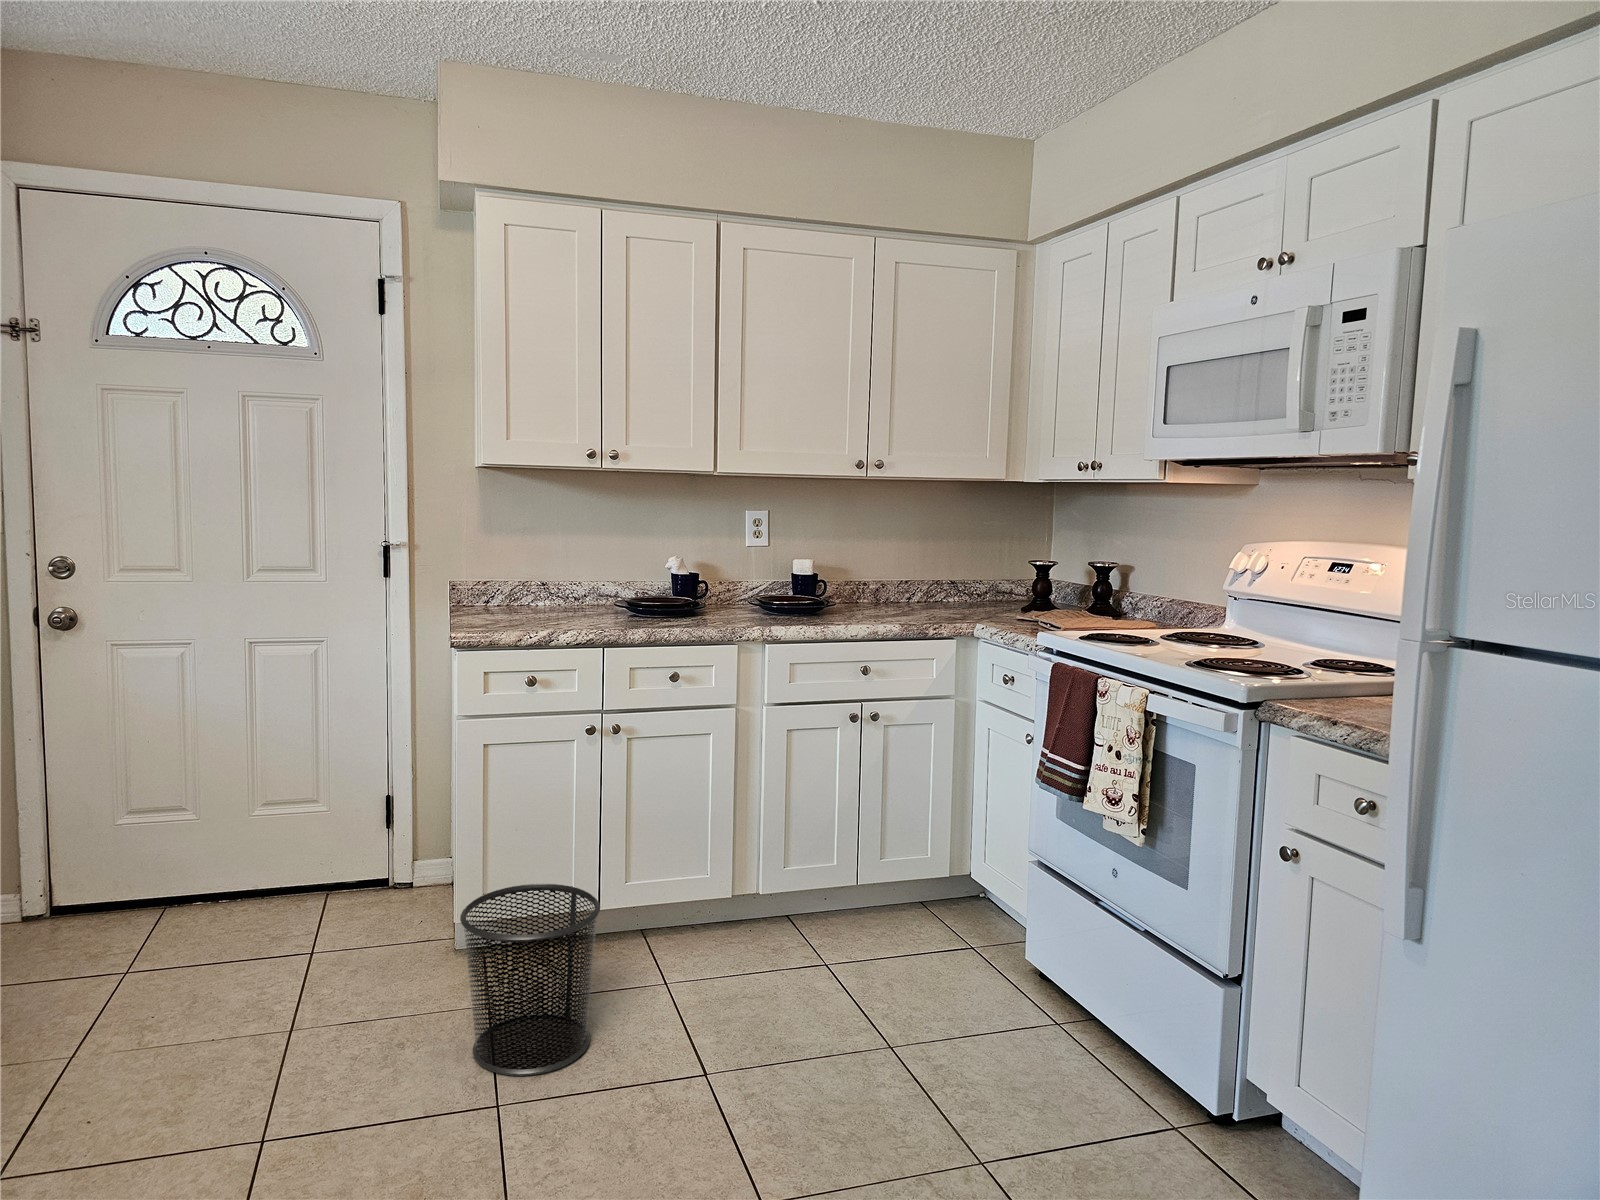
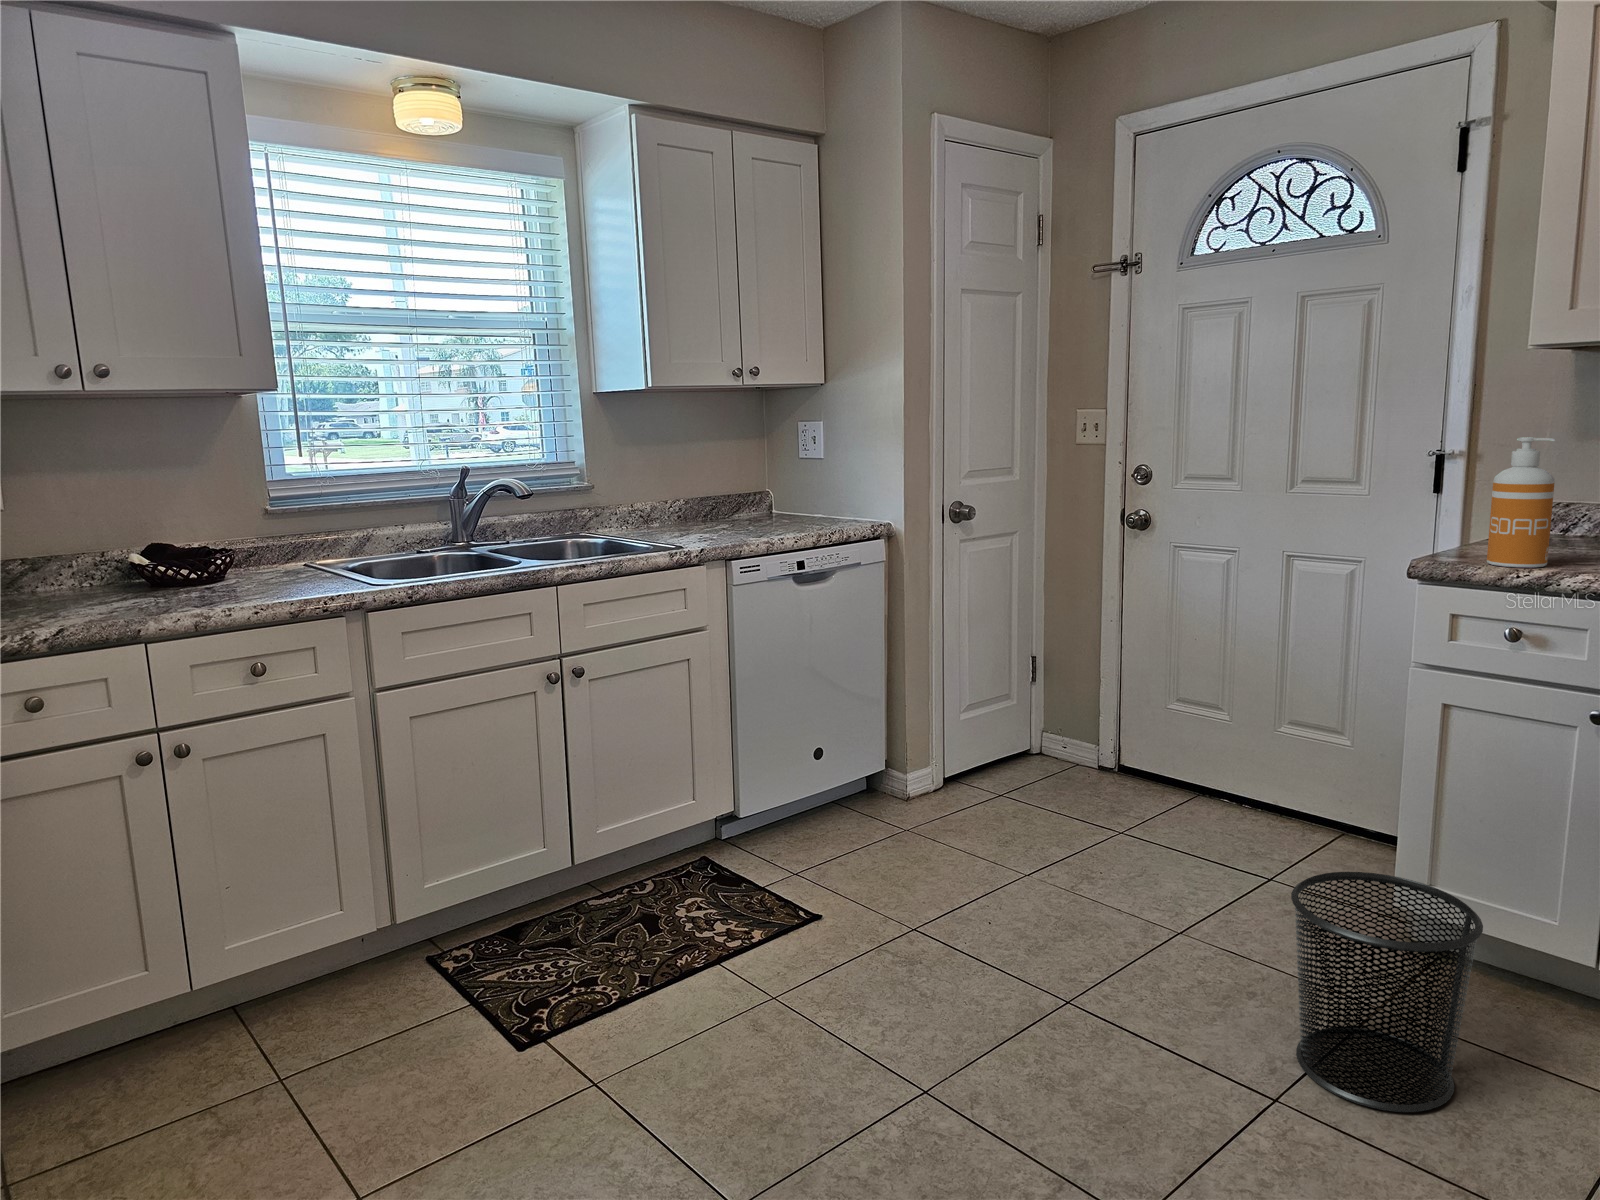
soap dispenser: none [501,534,541,631] -> present [1487,437,1555,568]

